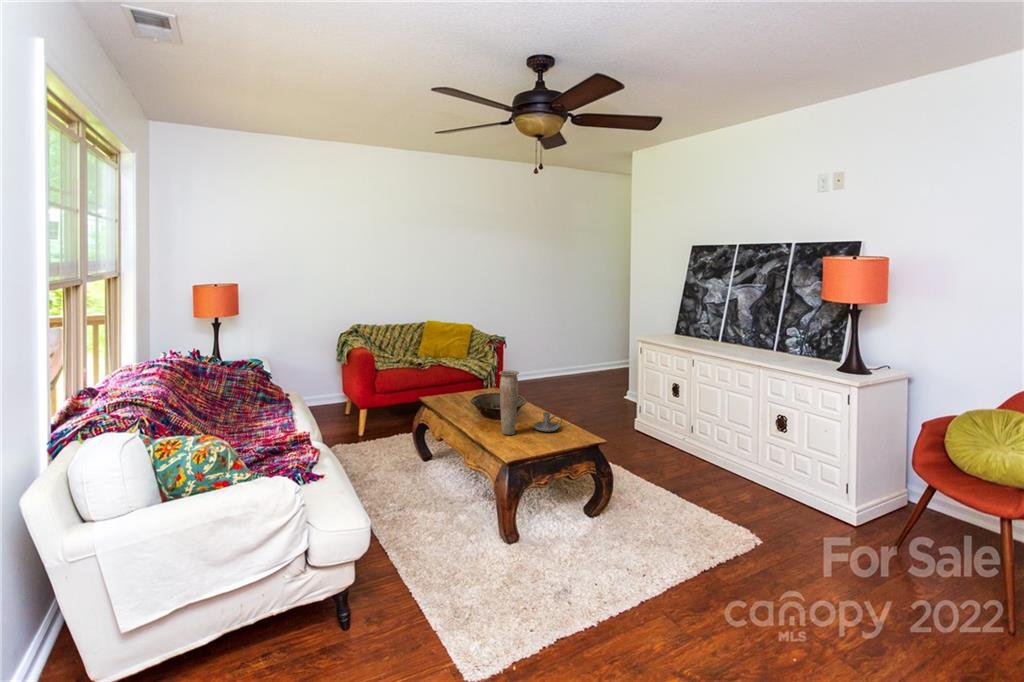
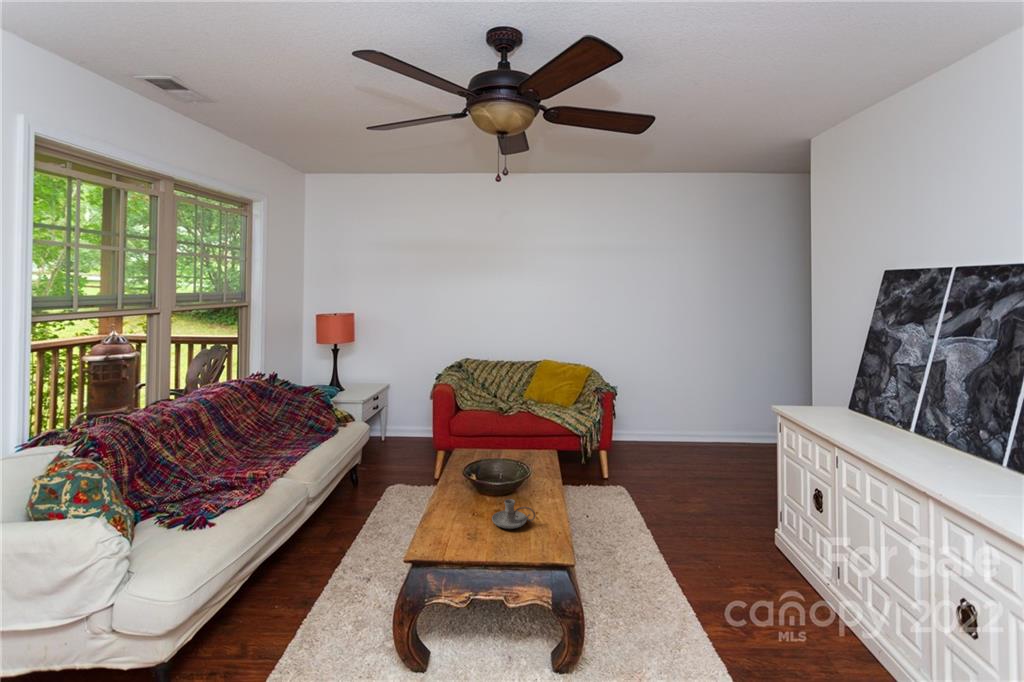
vase: present [499,370,519,435] -> none [444,434,470,521]

